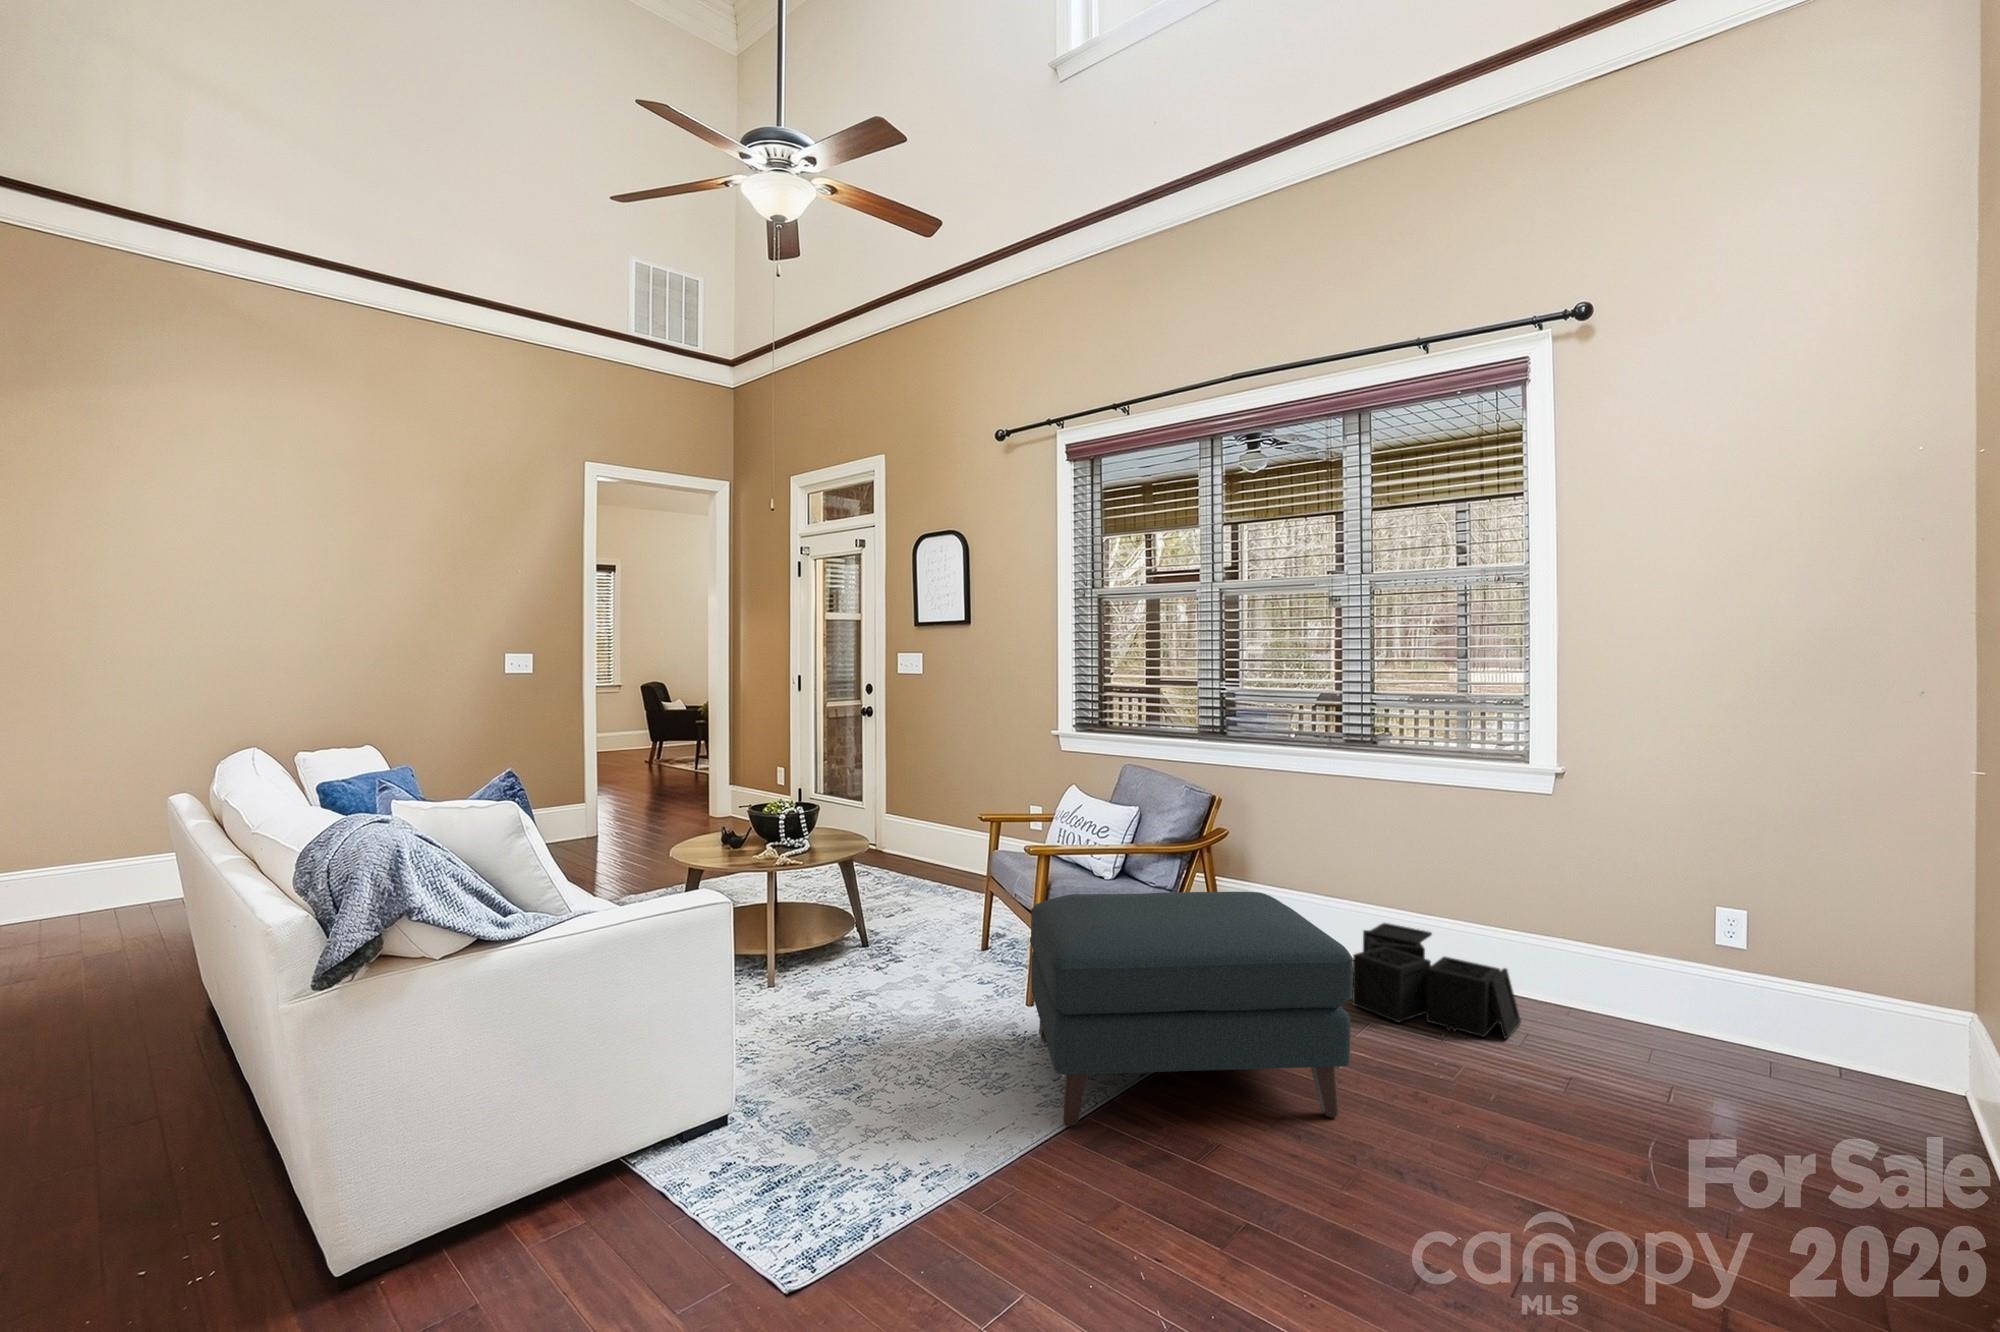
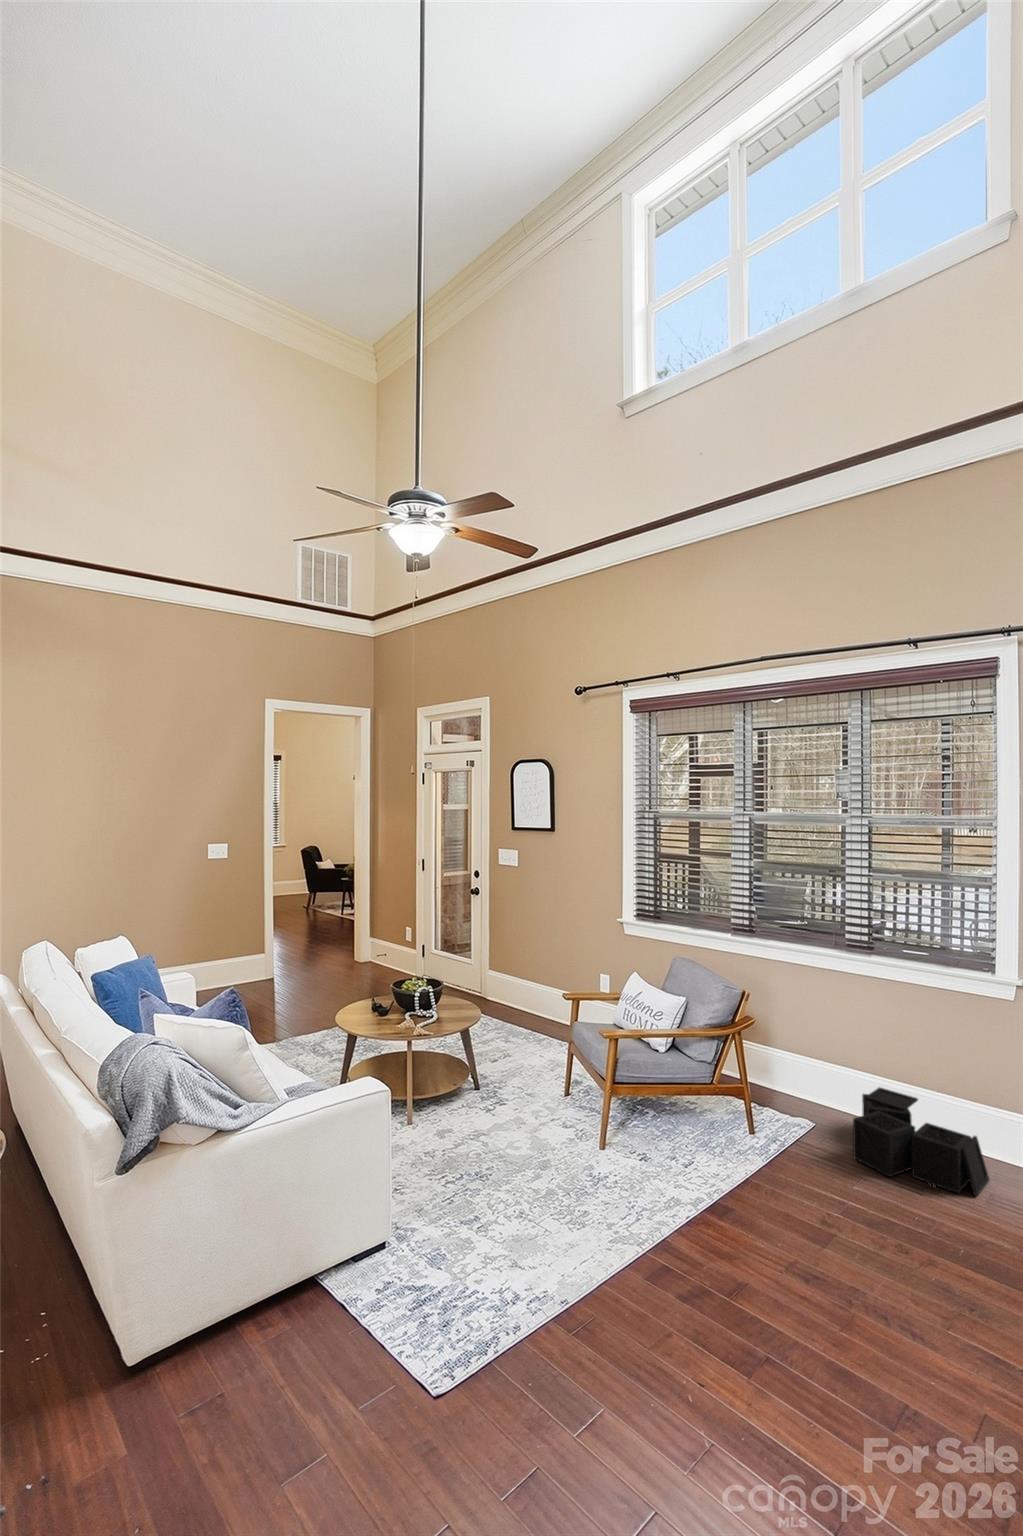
ottoman: present [1030,892,1353,1127] -> none [603,1072,846,1264]

